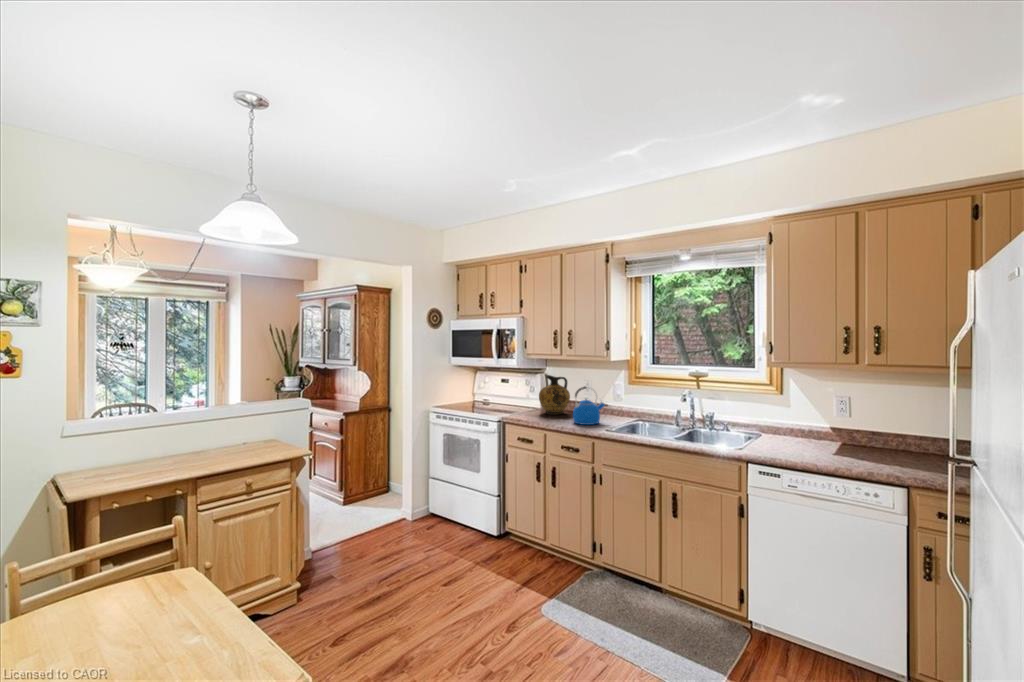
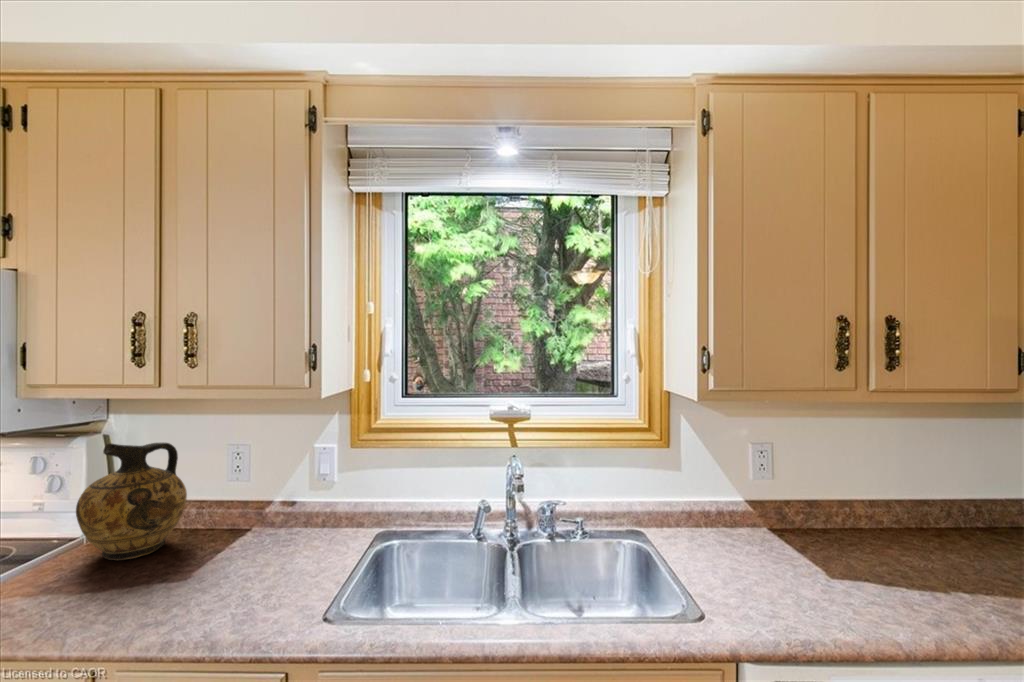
kettle: present [573,387,605,425] -> none [204,478,303,600]

